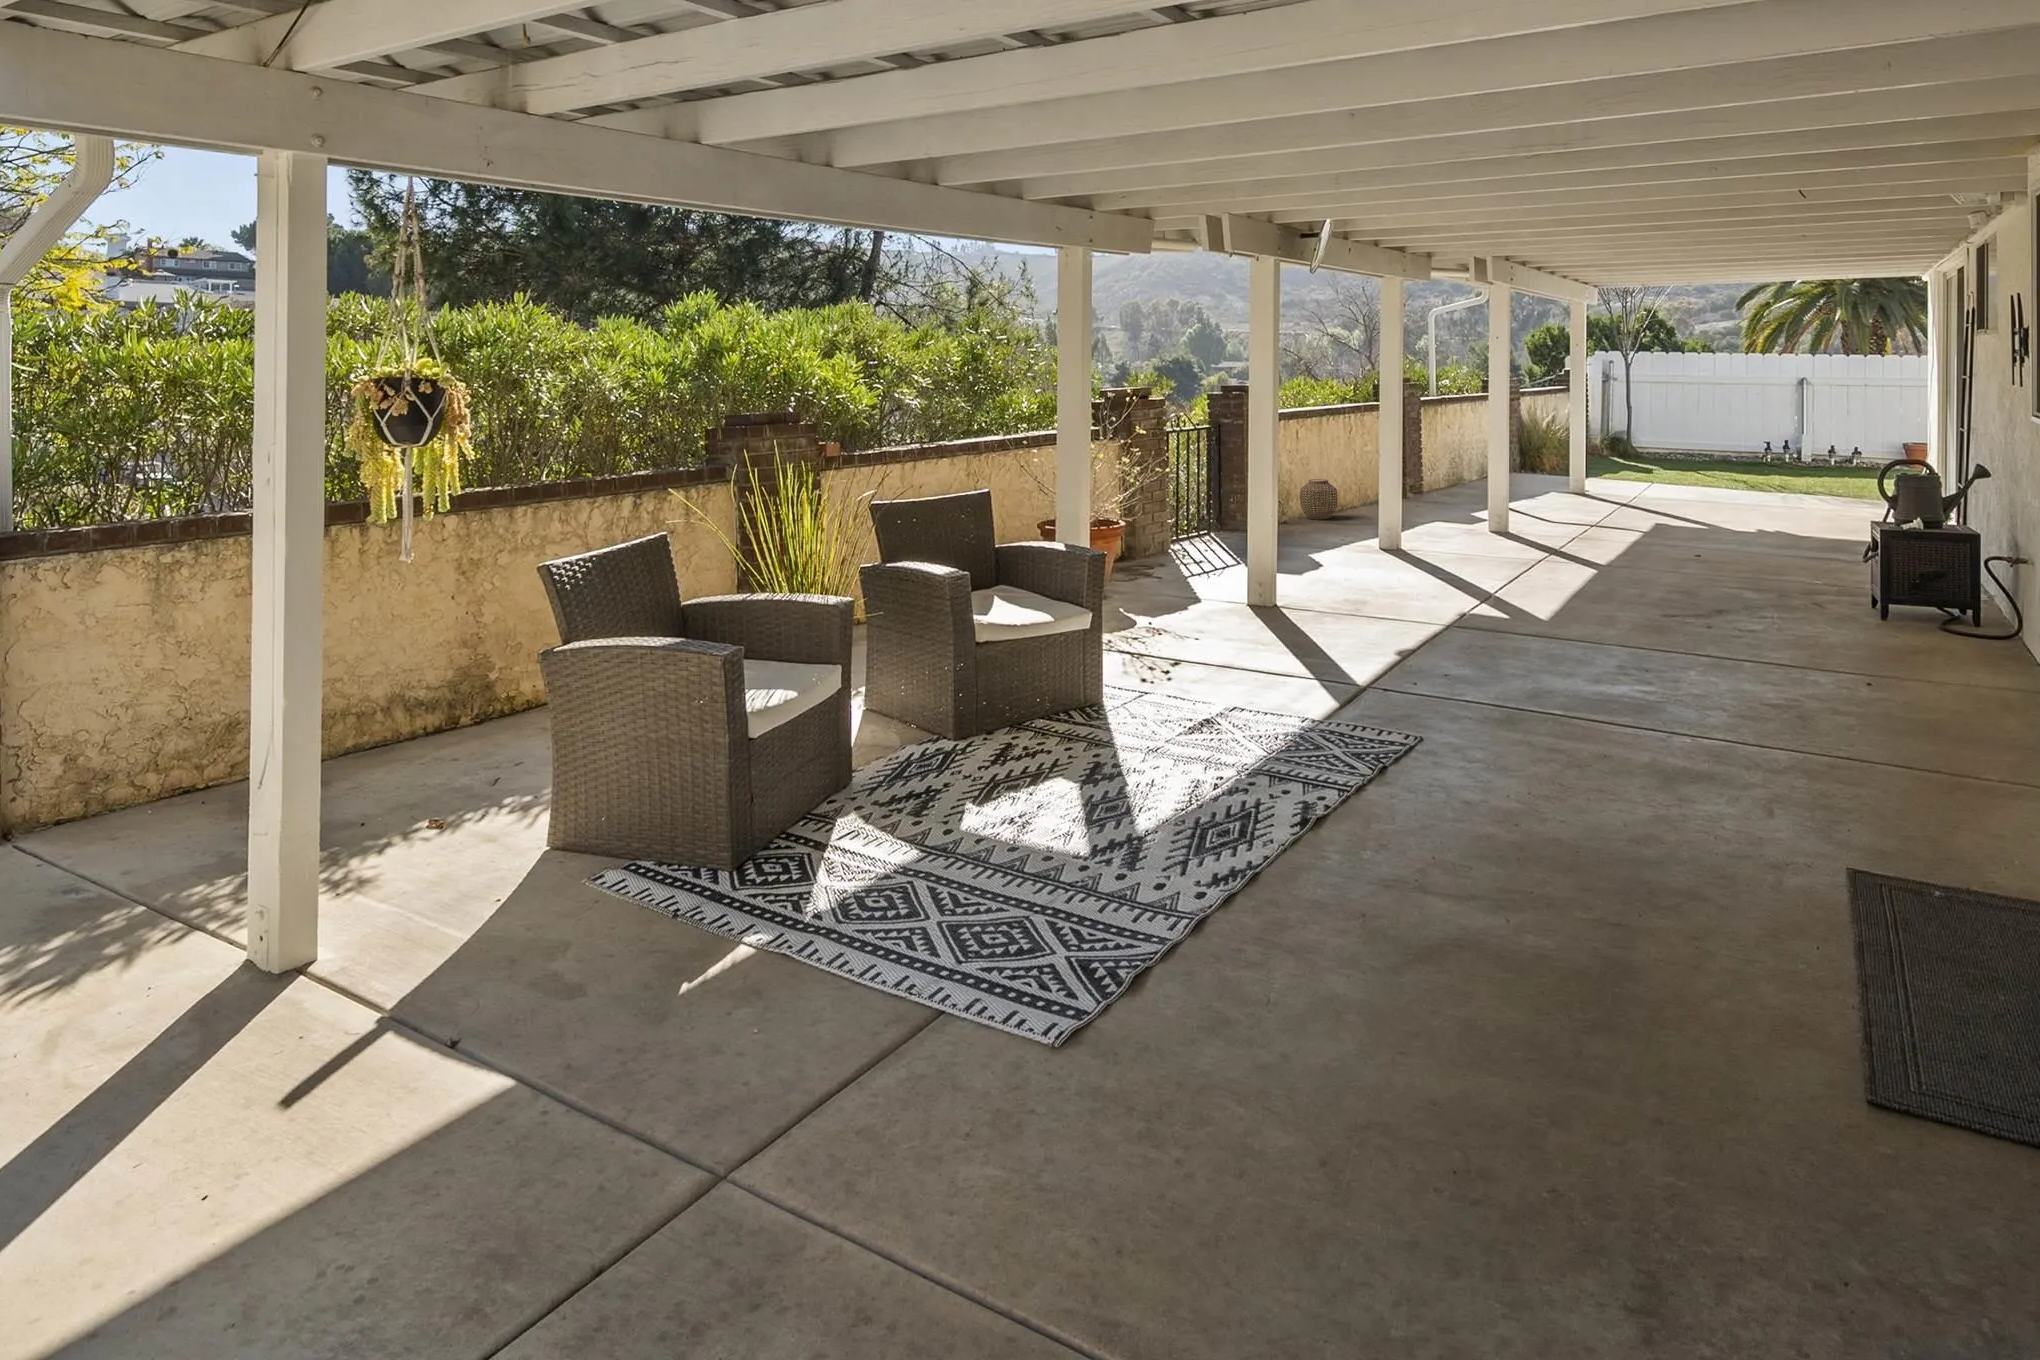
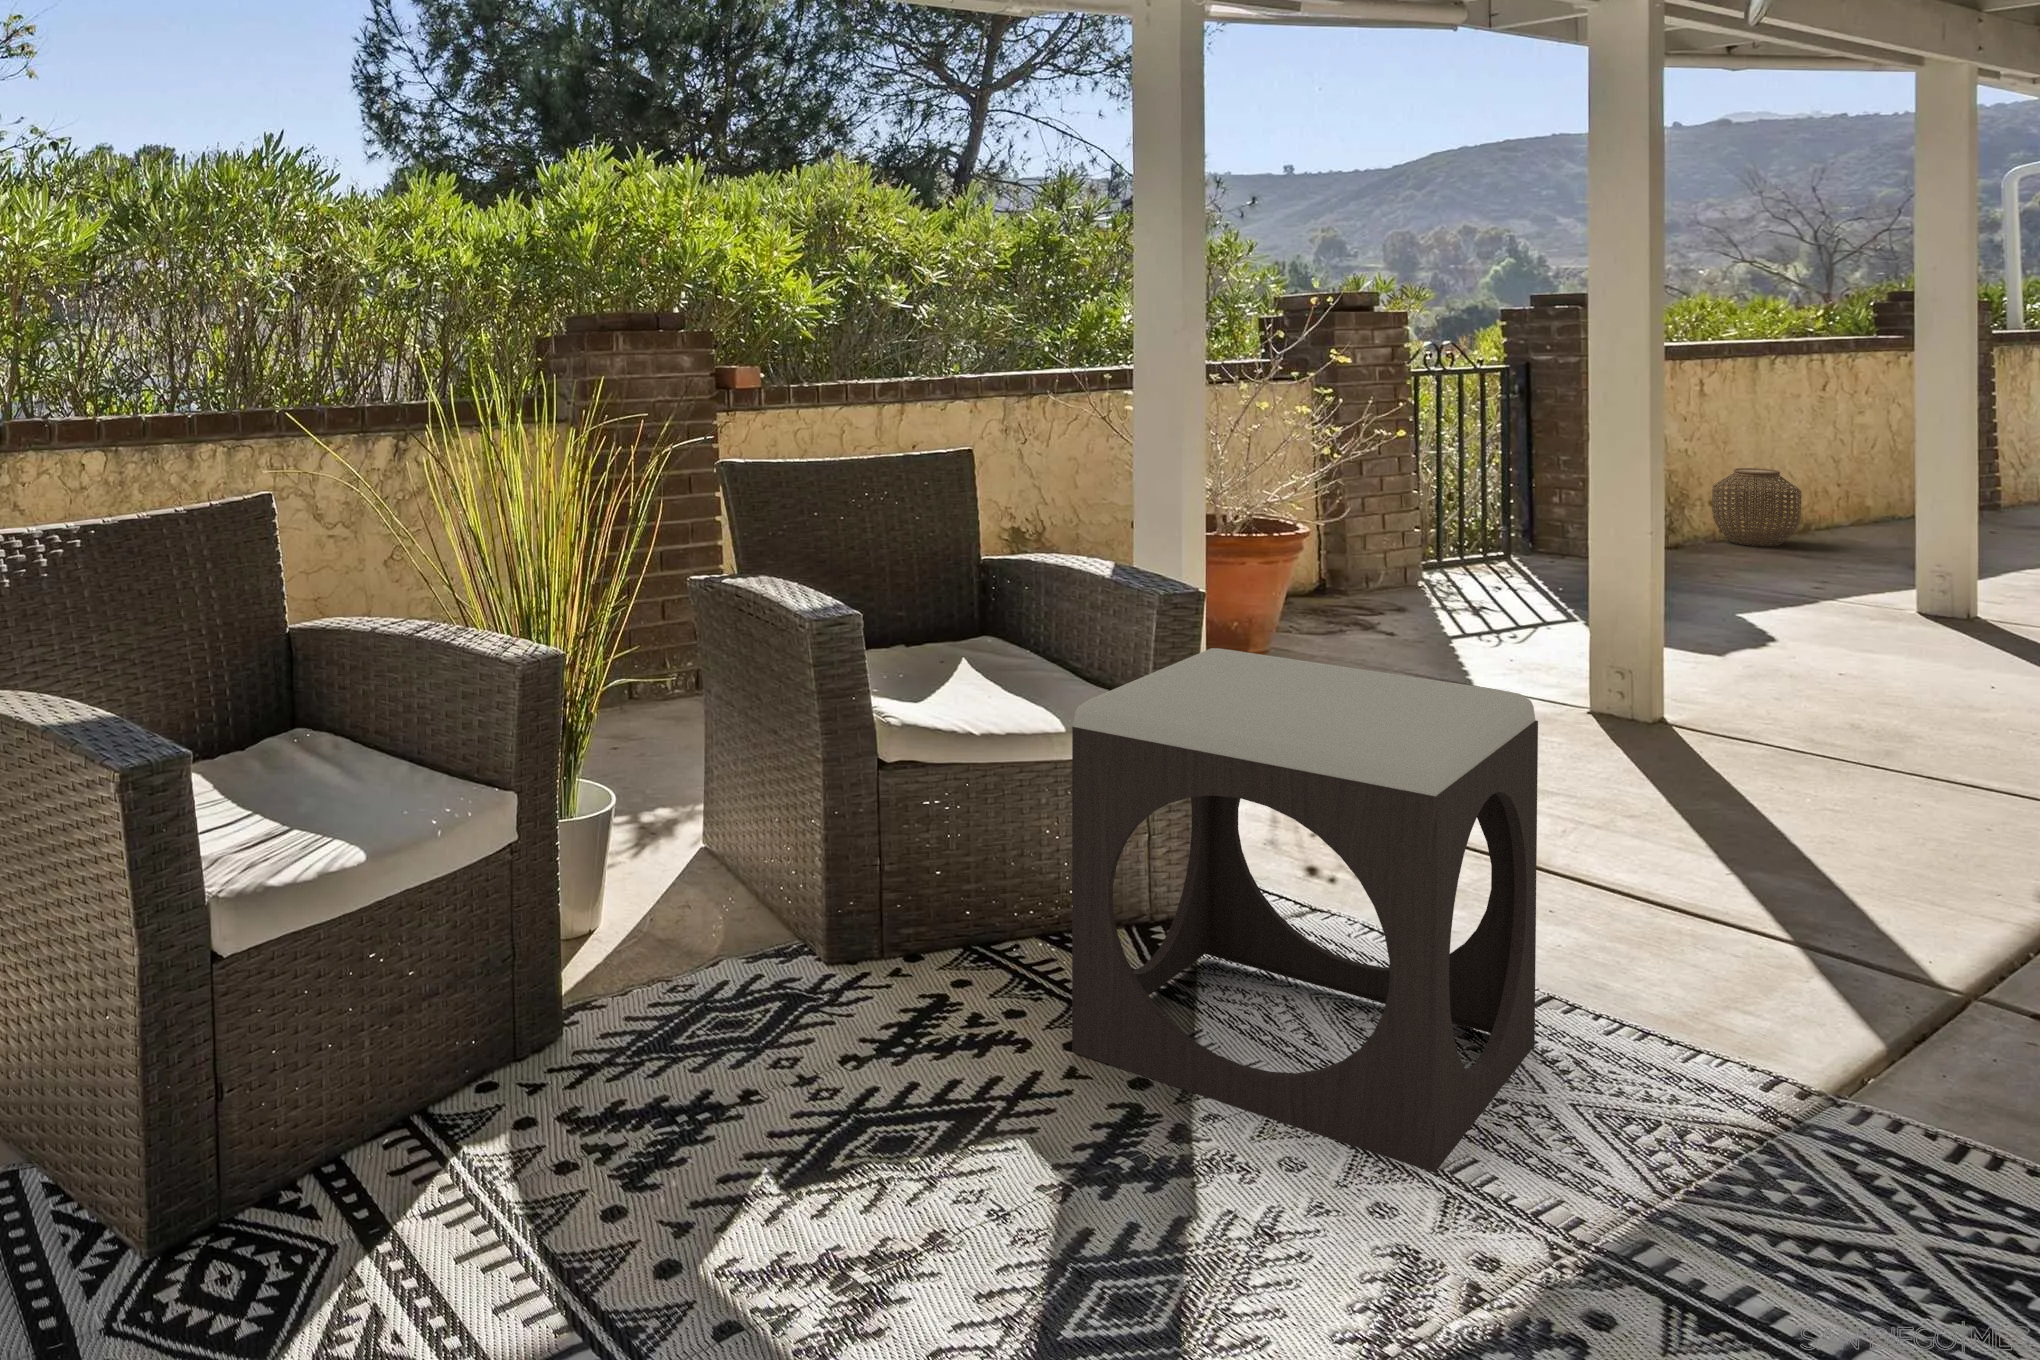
footstool: none [1063,579,1230,762] -> present [1072,648,1538,1173]

